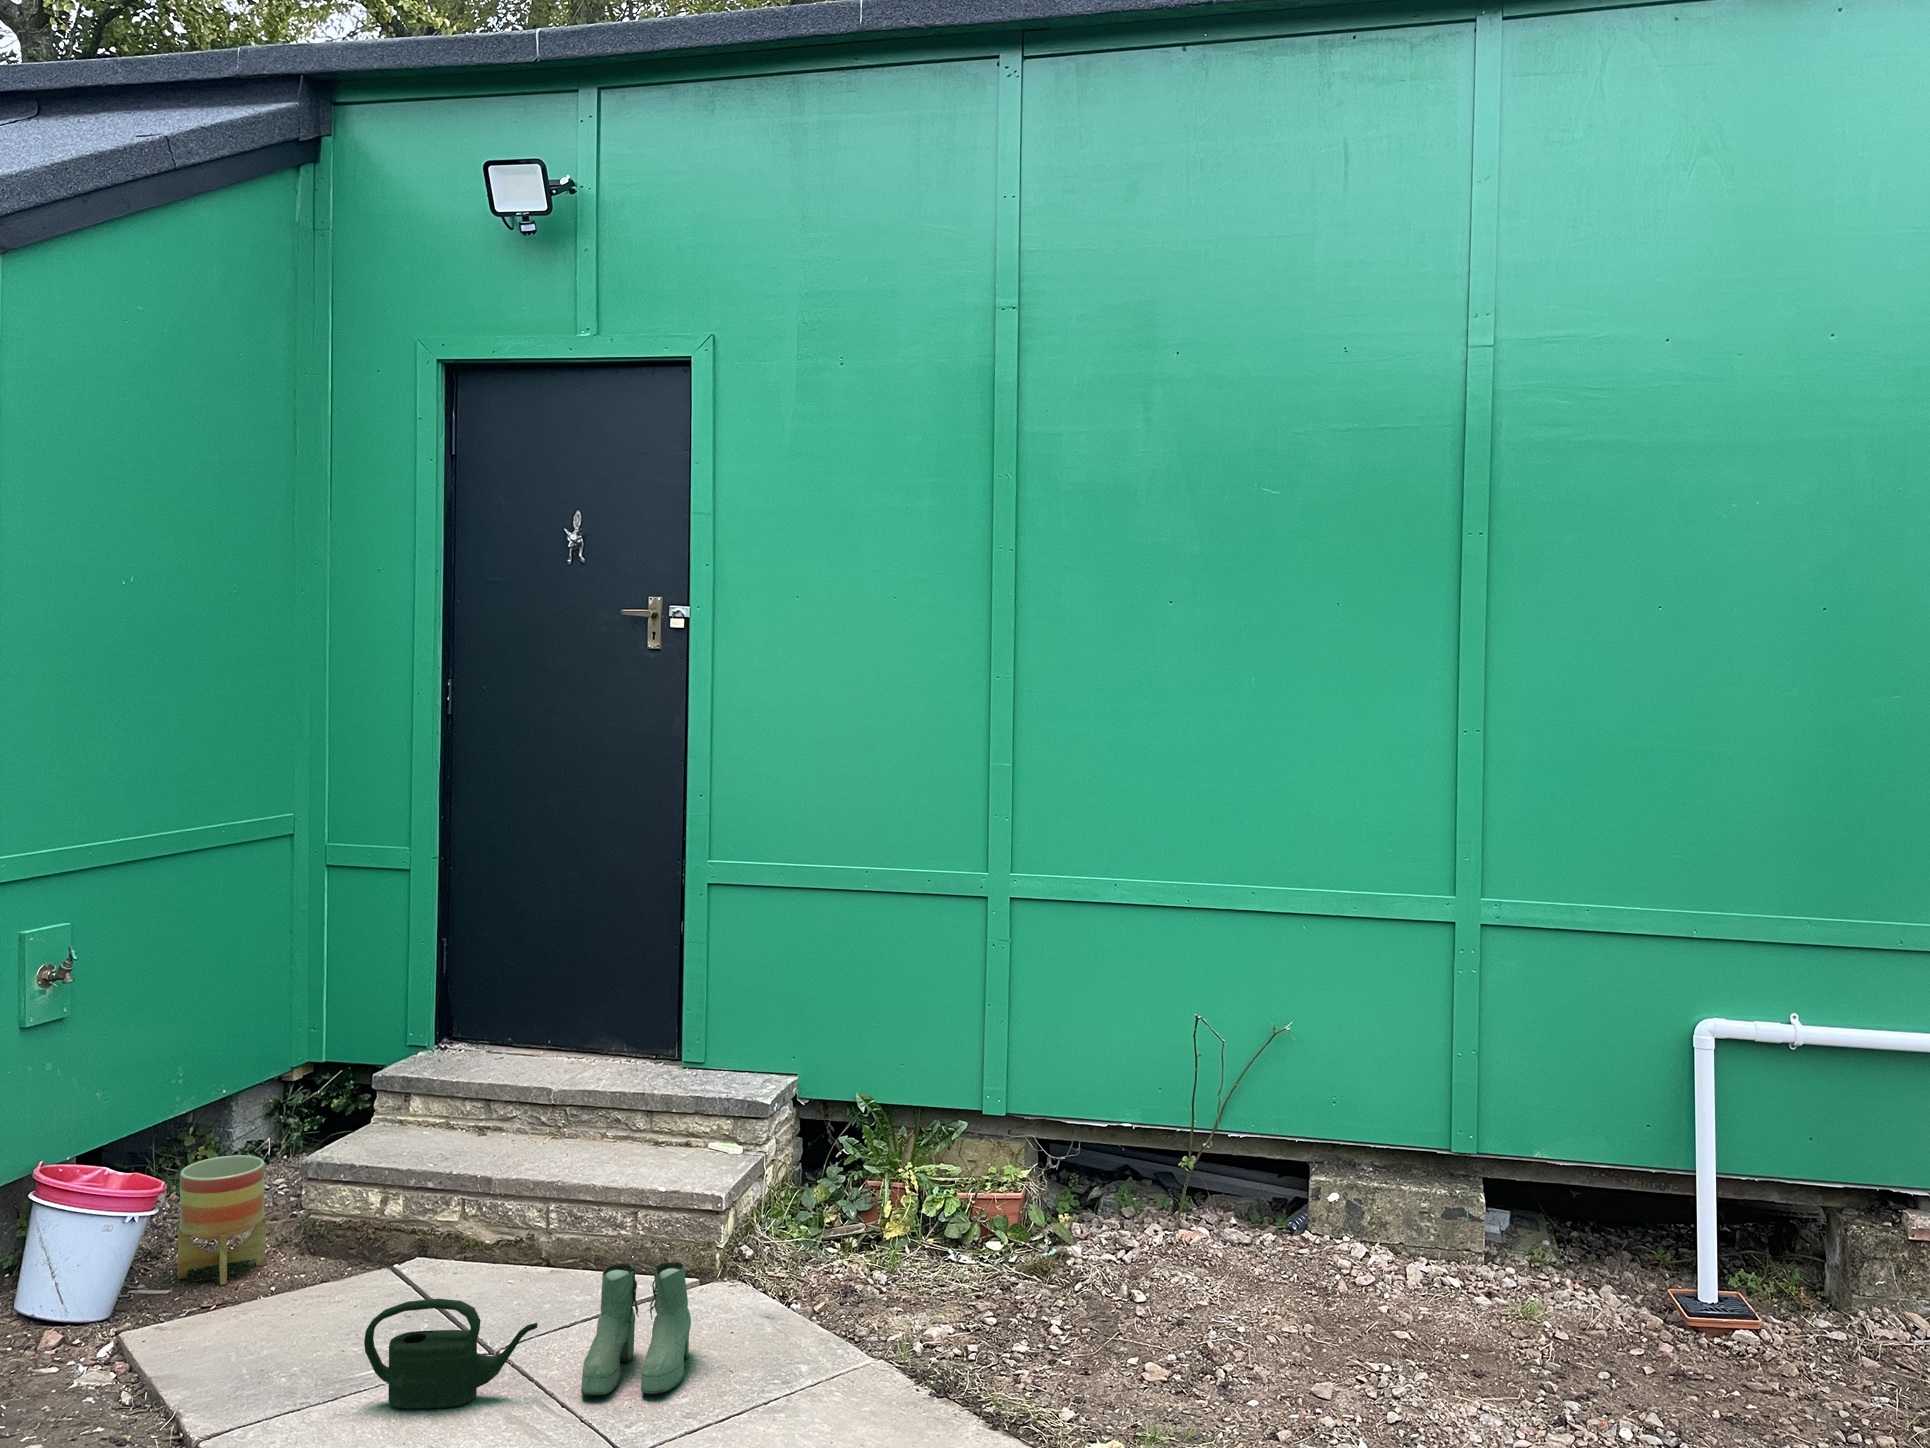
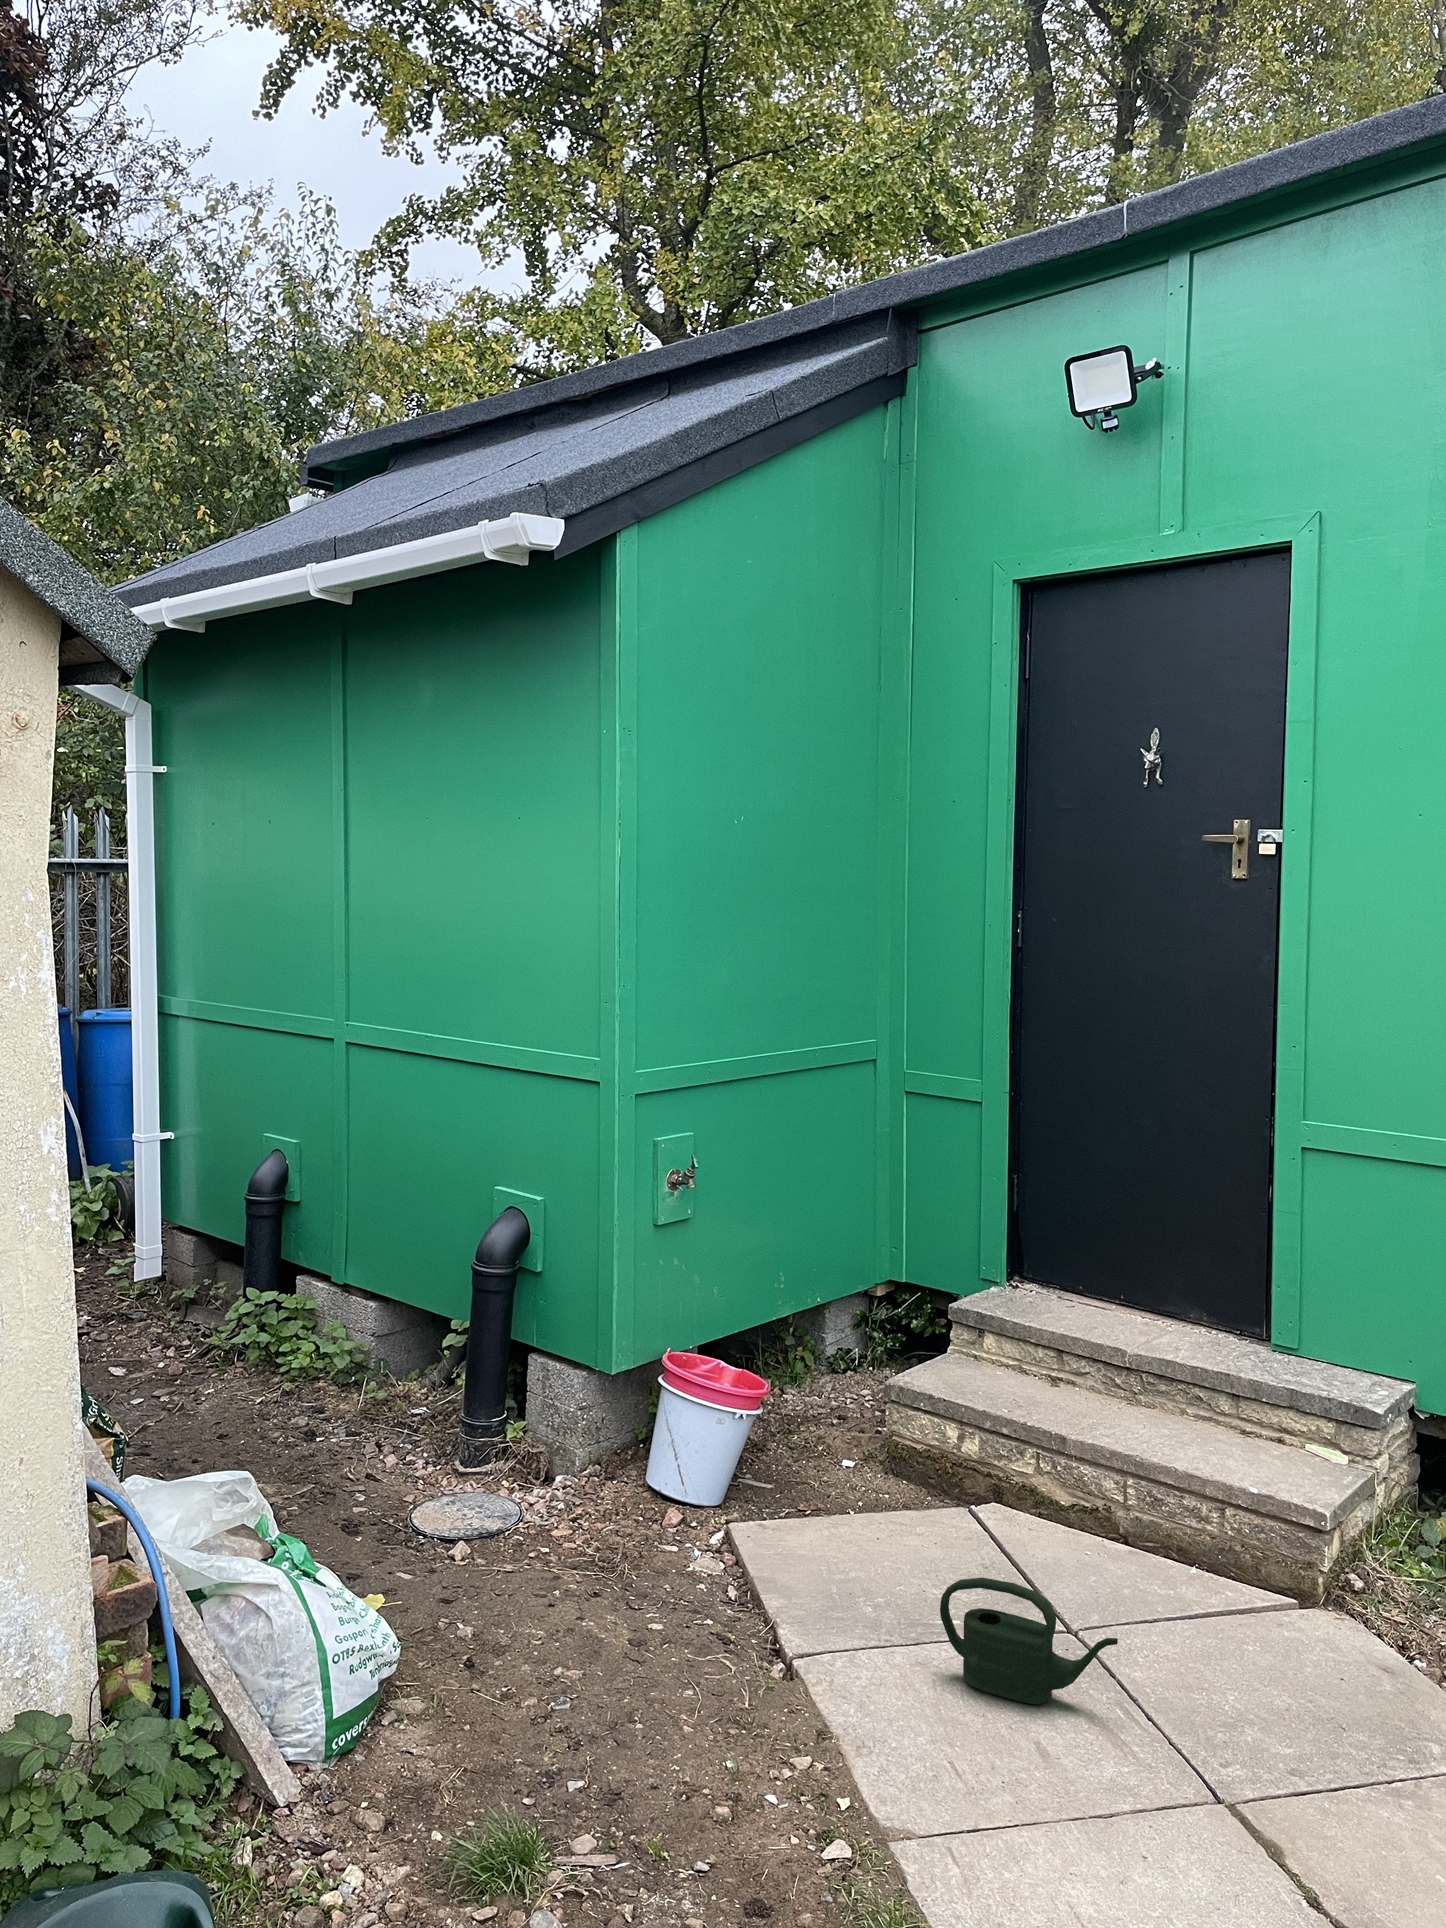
planter: present [178,1155,266,1285] -> none [778,1364,852,1489]
boots: present [581,1262,691,1396] -> none [1167,1590,1296,1763]

